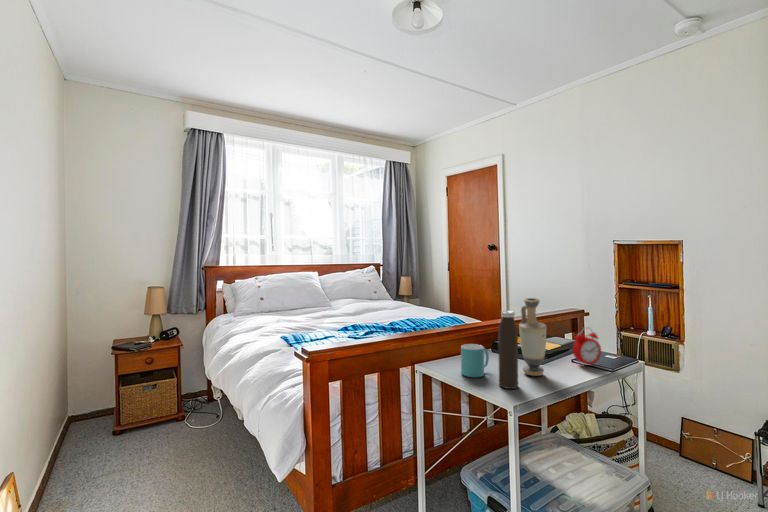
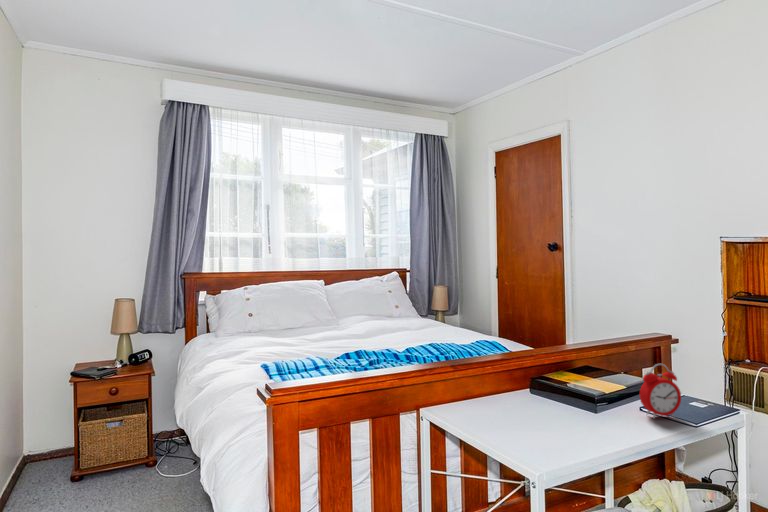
vase: present [519,298,546,376] -> none [558,323,596,431]
water bottle: present [498,311,518,389] -> none [523,341,551,449]
mug: present [461,344,489,377] -> none [477,384,517,430]

